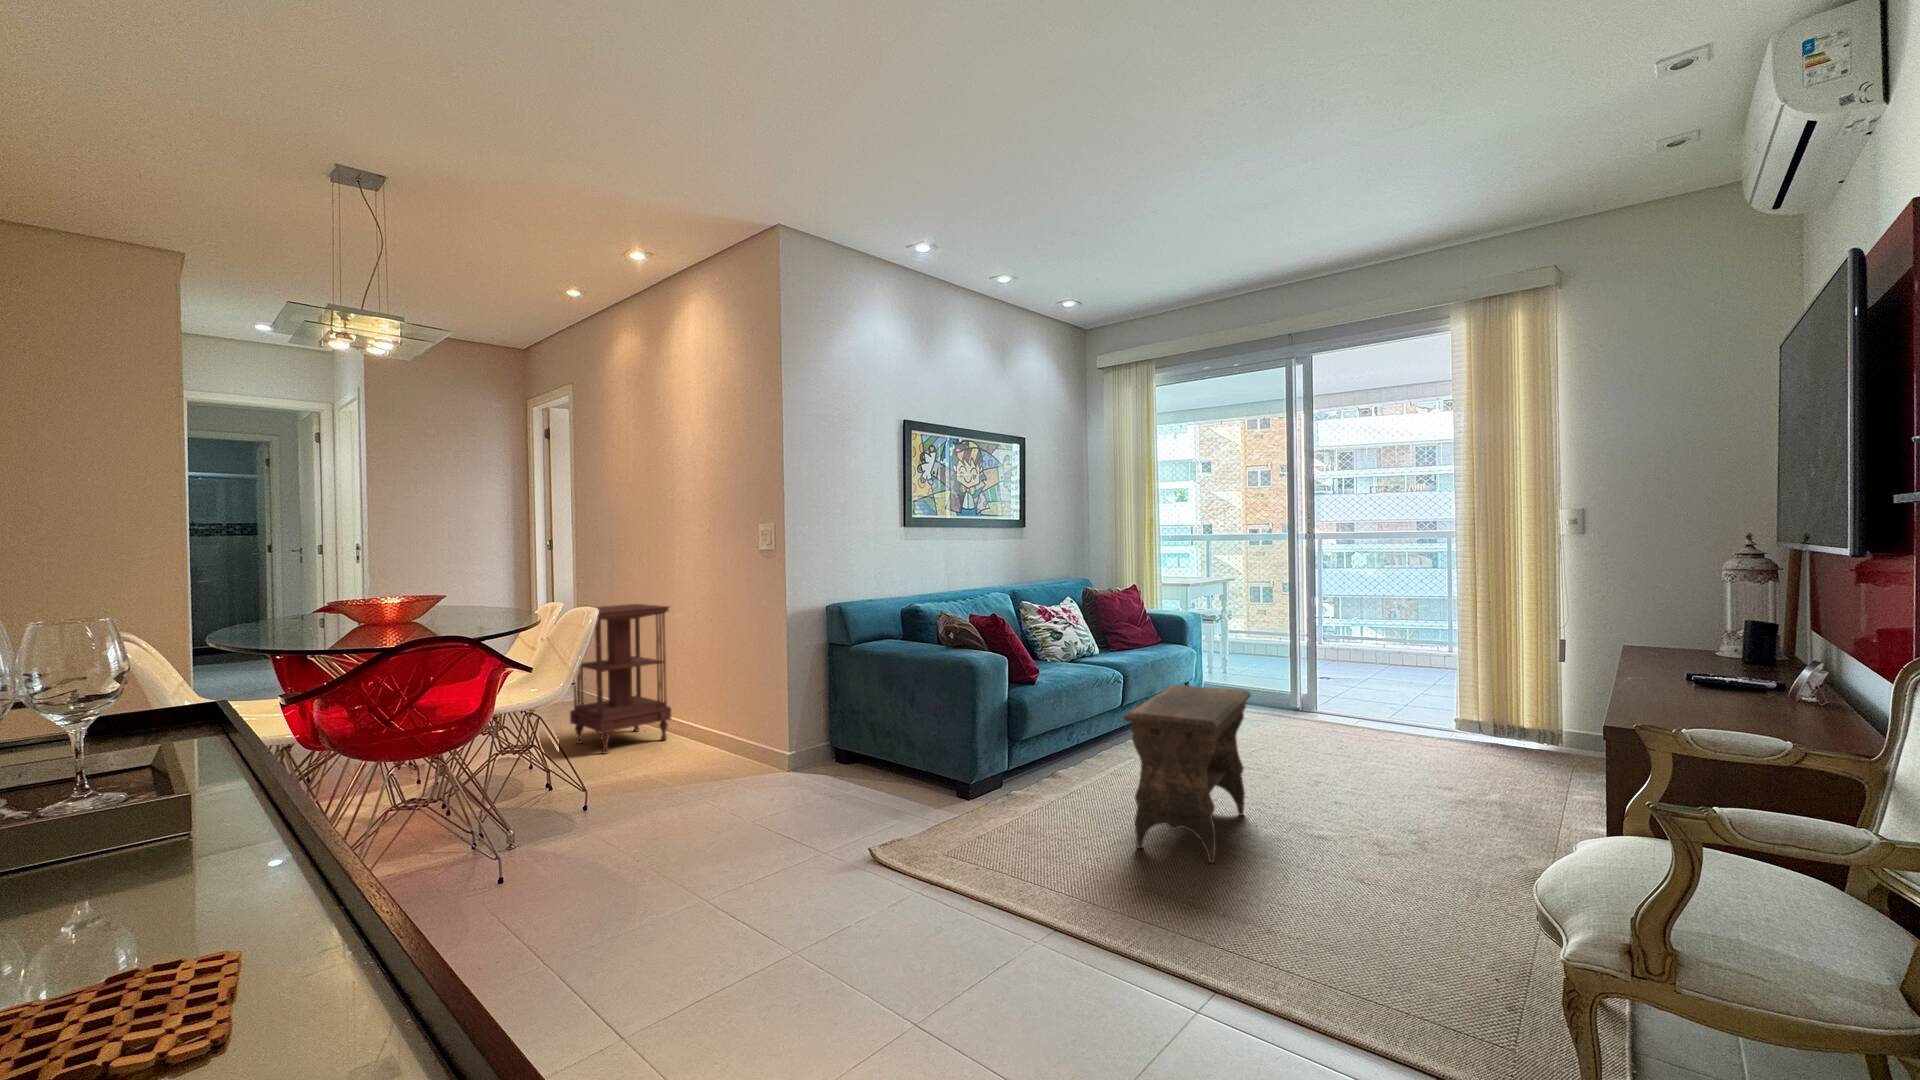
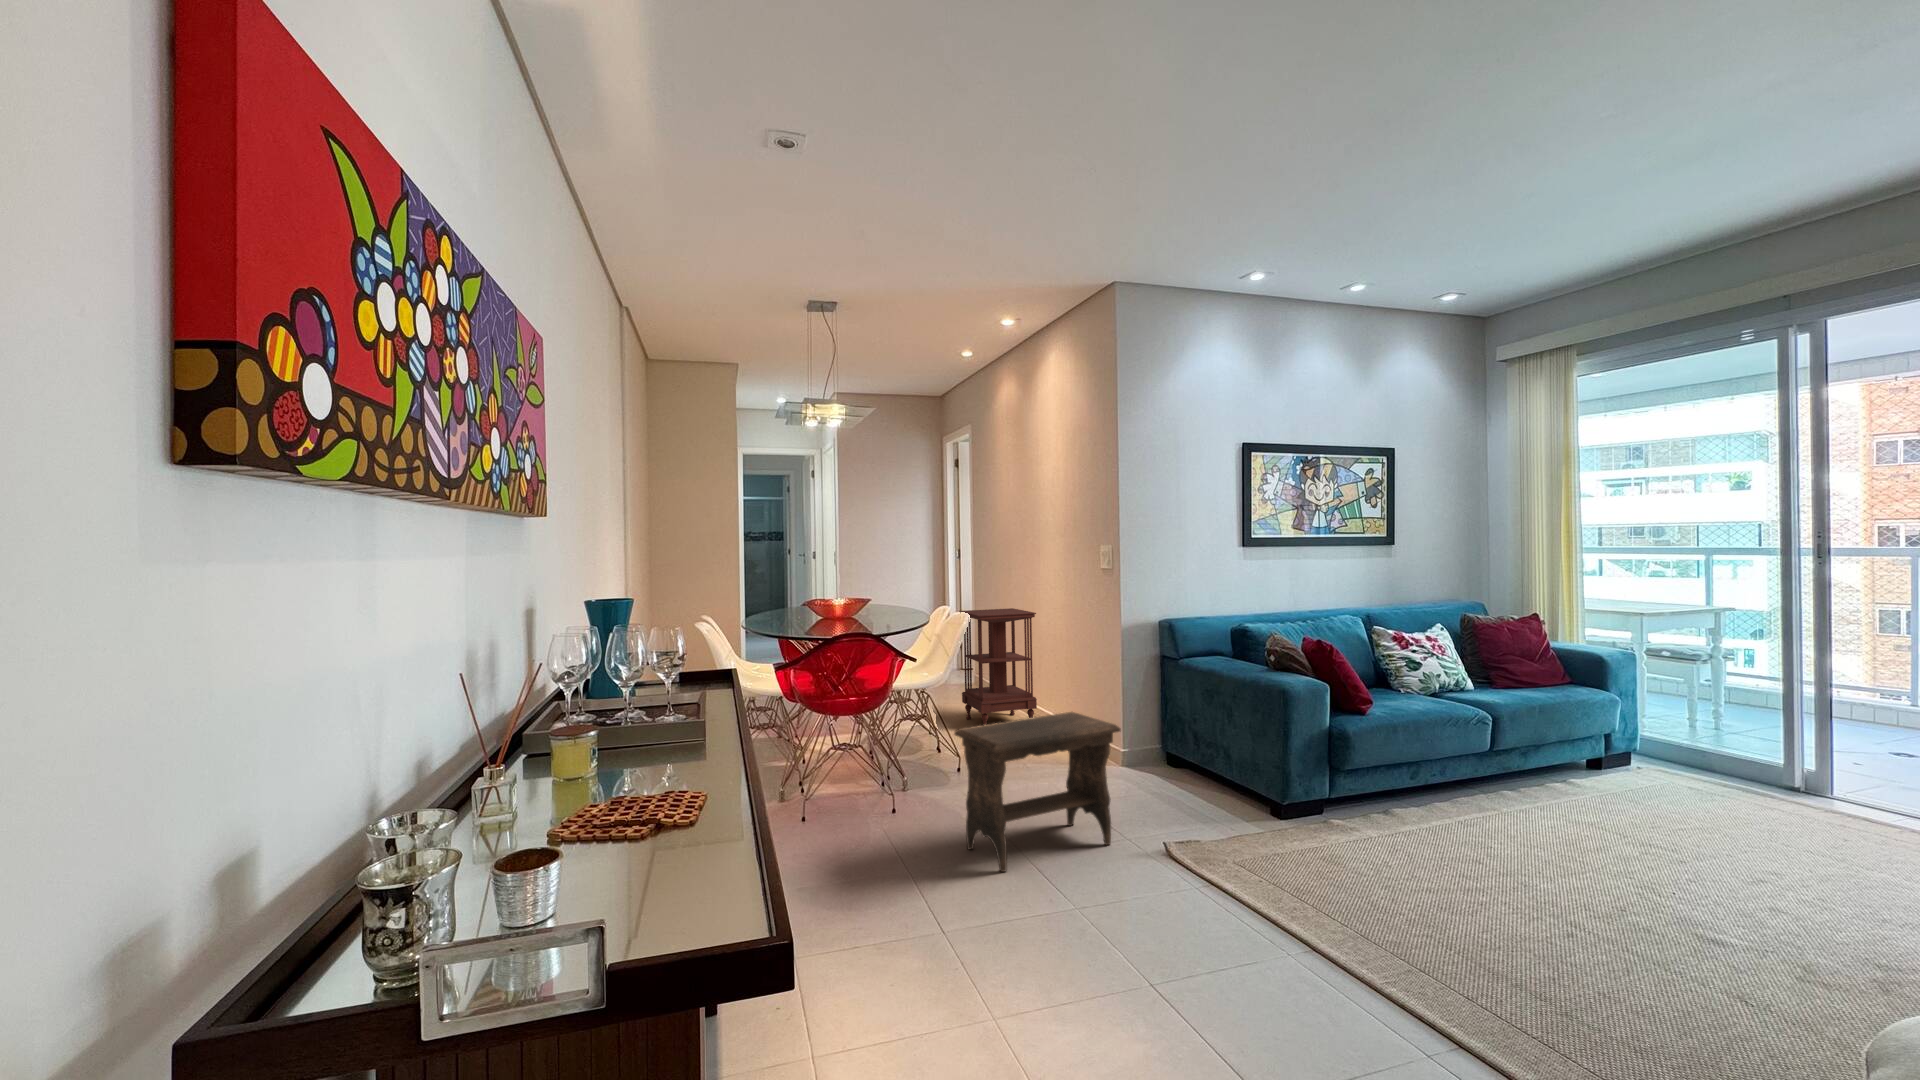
footstool: present [1124,685,1251,863] -> present [954,712,1121,872]

